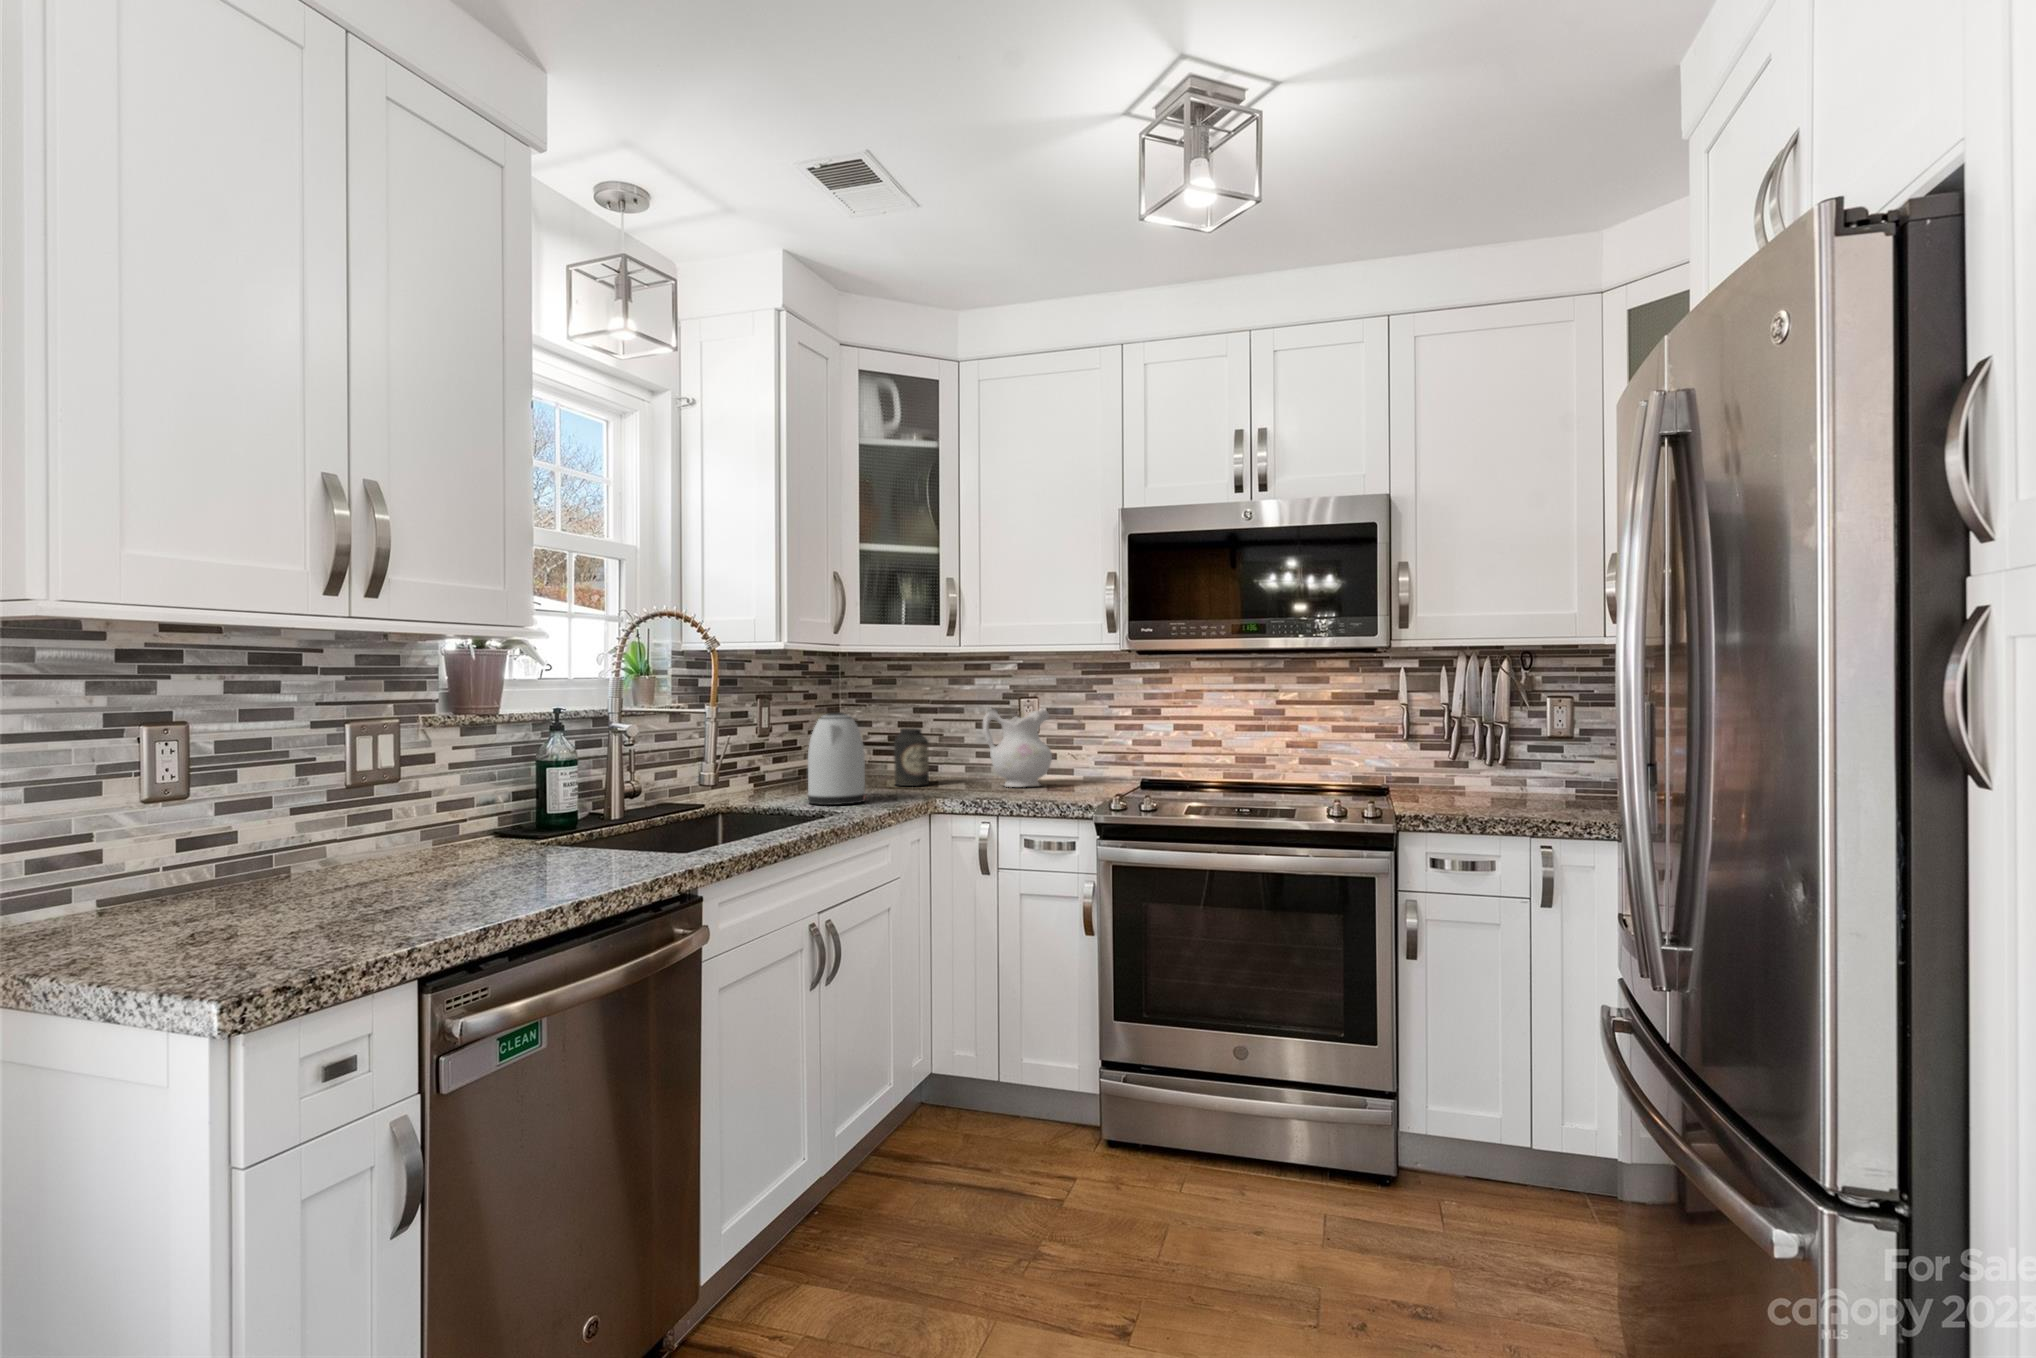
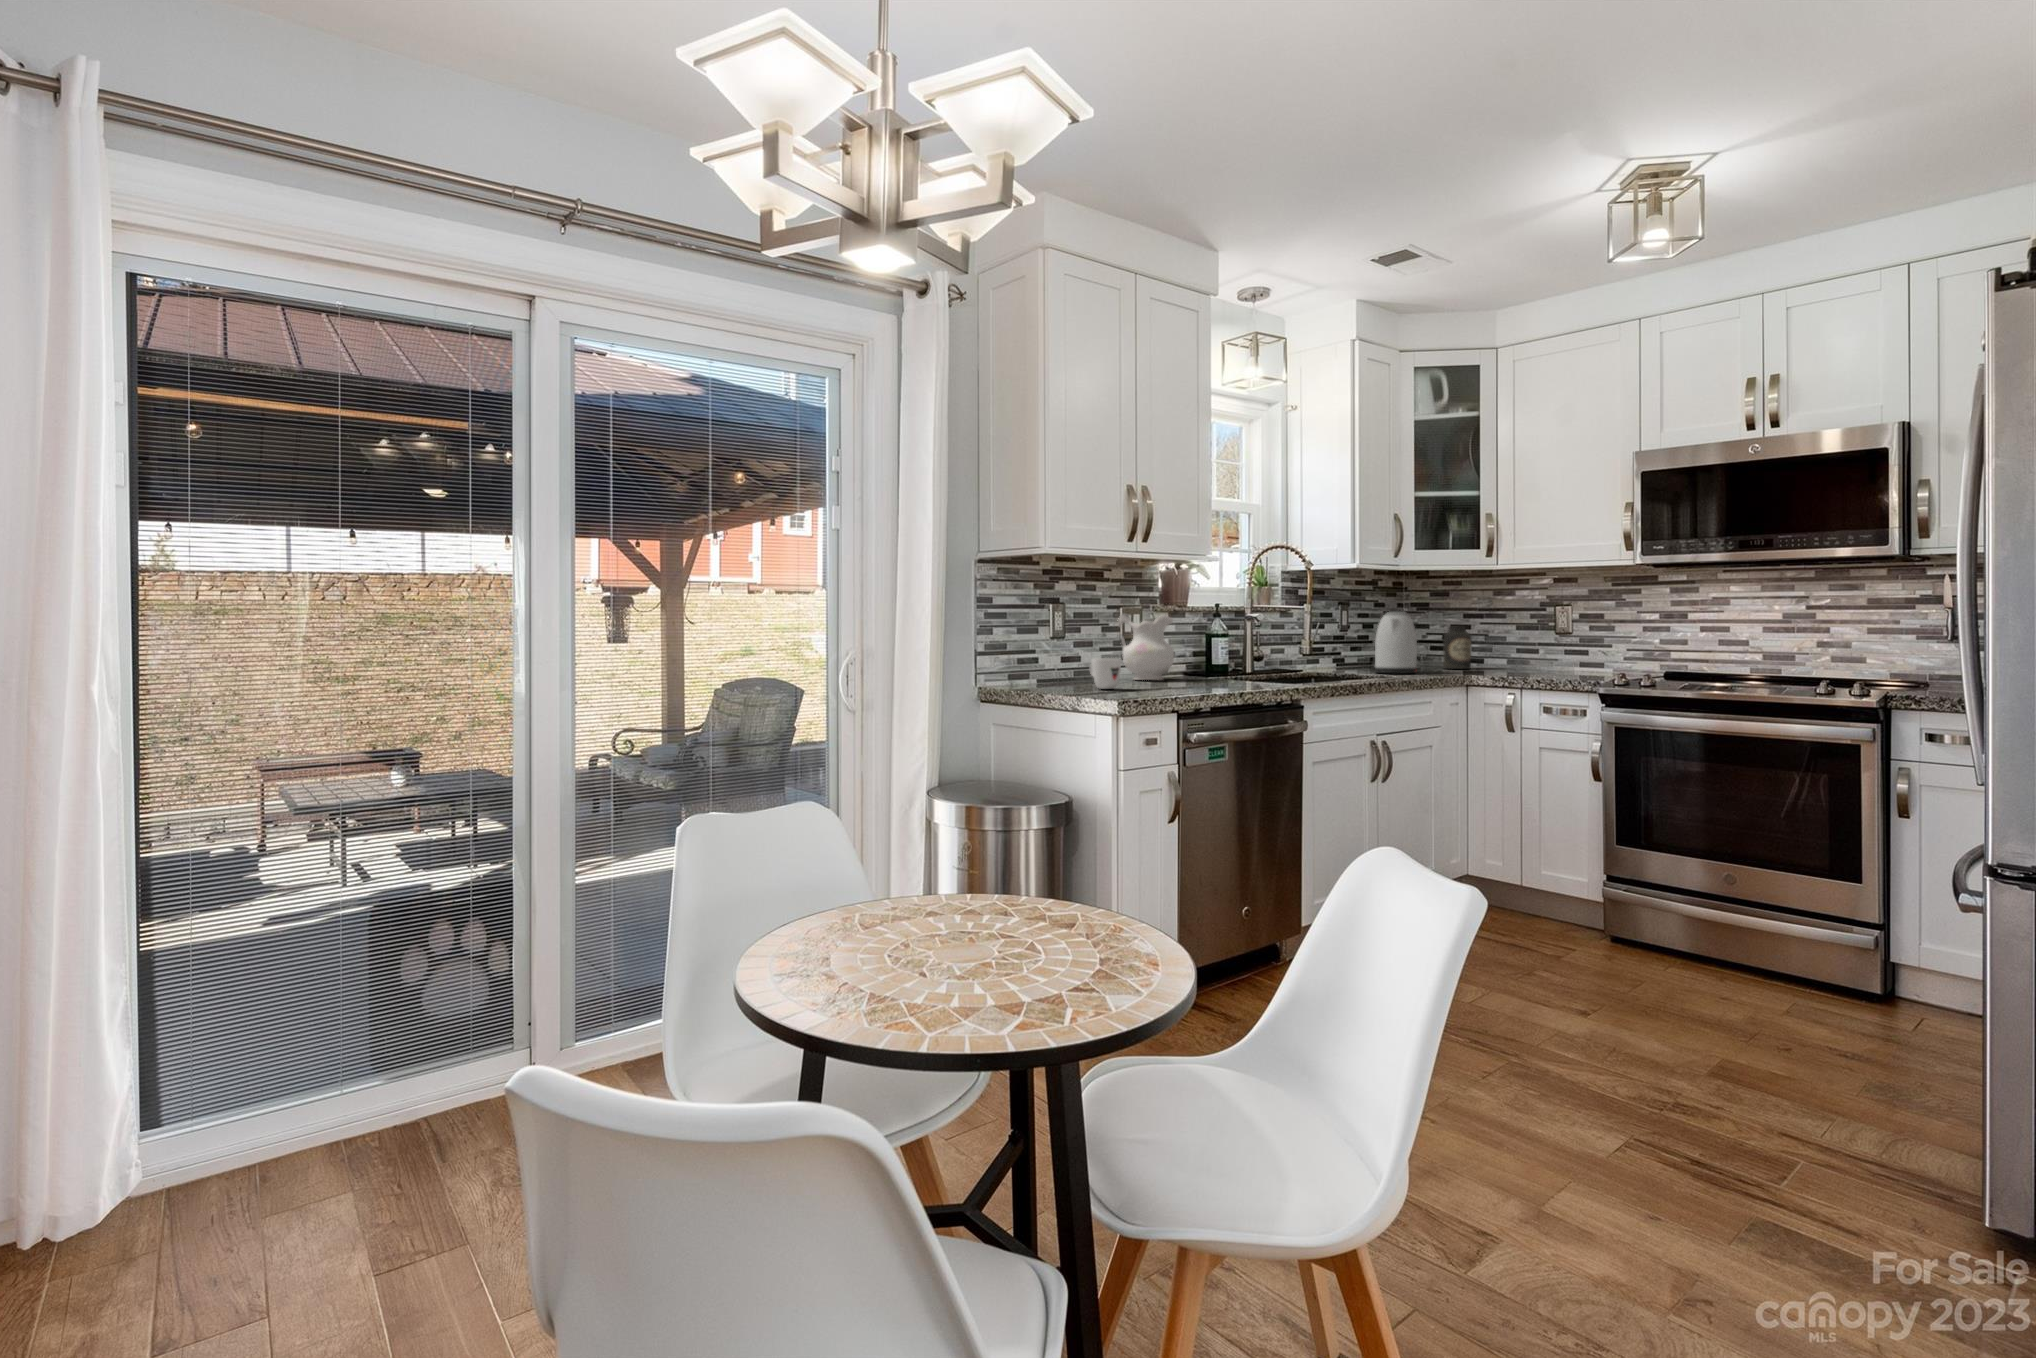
ceramic pitcher: present [983,709,1052,787] -> present [1119,614,1174,680]
mug: none [227,844,306,916] -> present [1089,658,1121,689]

